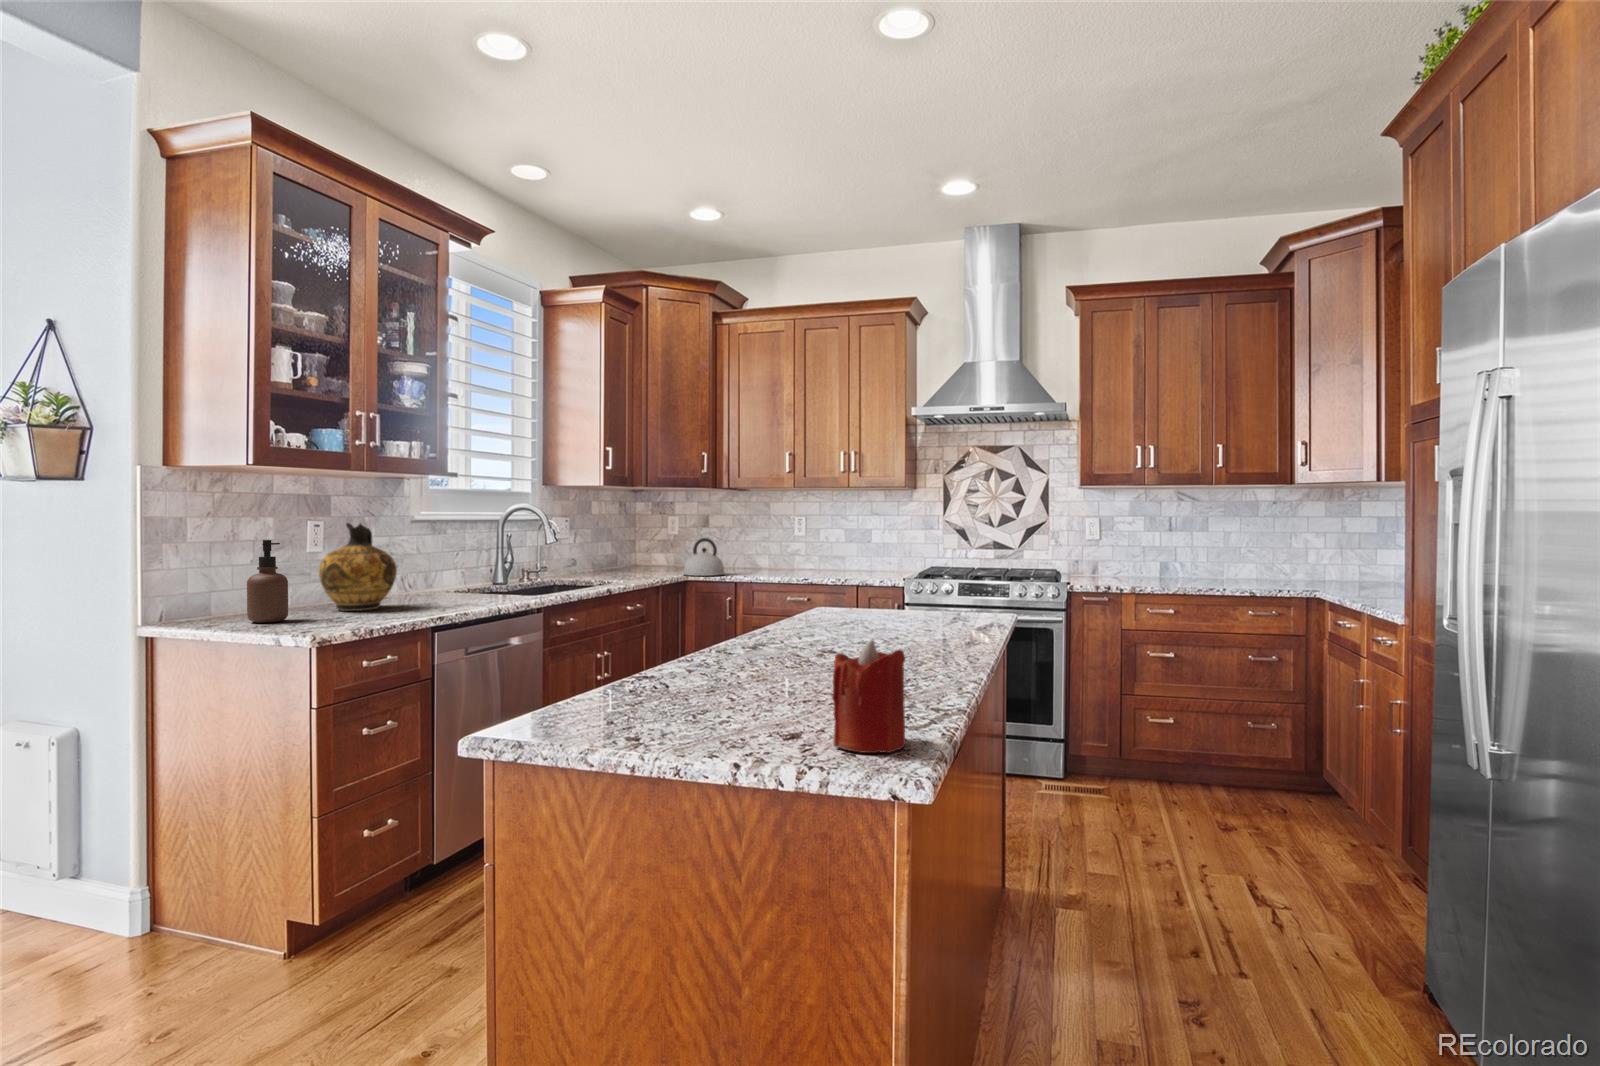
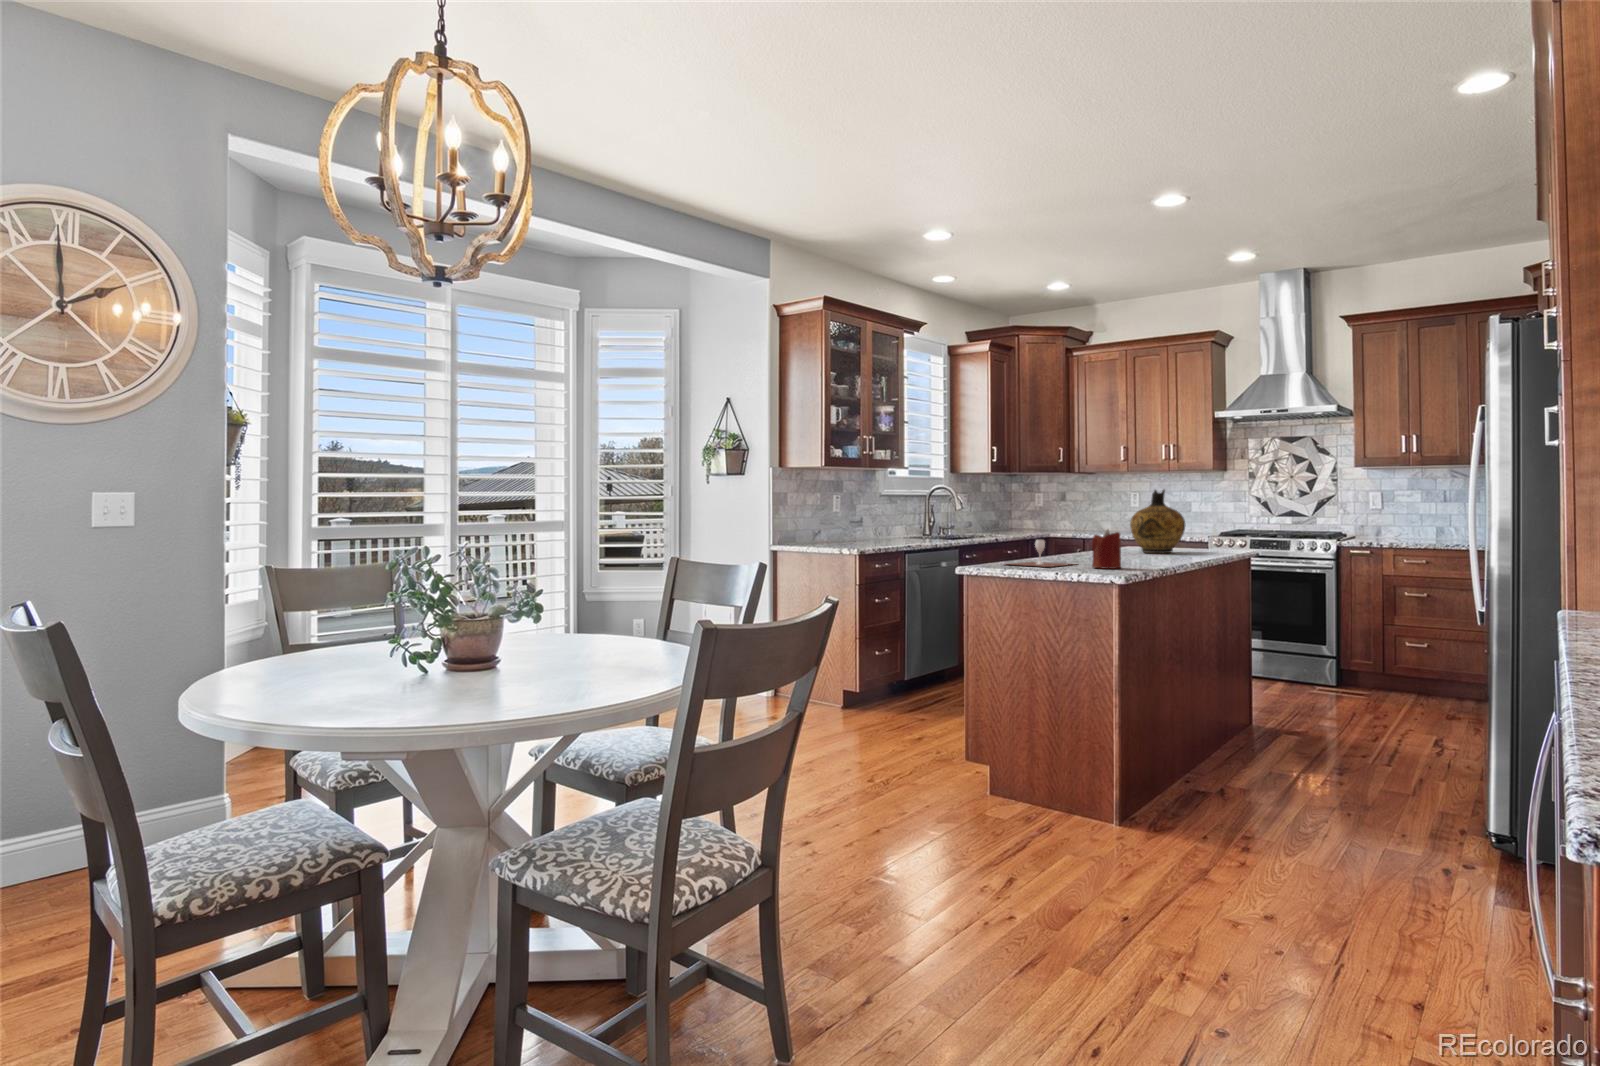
ceramic jug: present [319,523,397,611] -> present [1130,490,1186,553]
kettle: present [681,538,725,576] -> none [1042,508,1074,534]
soap dispenser: present [247,540,288,623] -> none [818,504,836,545]
wine glass: none [590,659,788,749] -> present [1011,540,1068,567]

